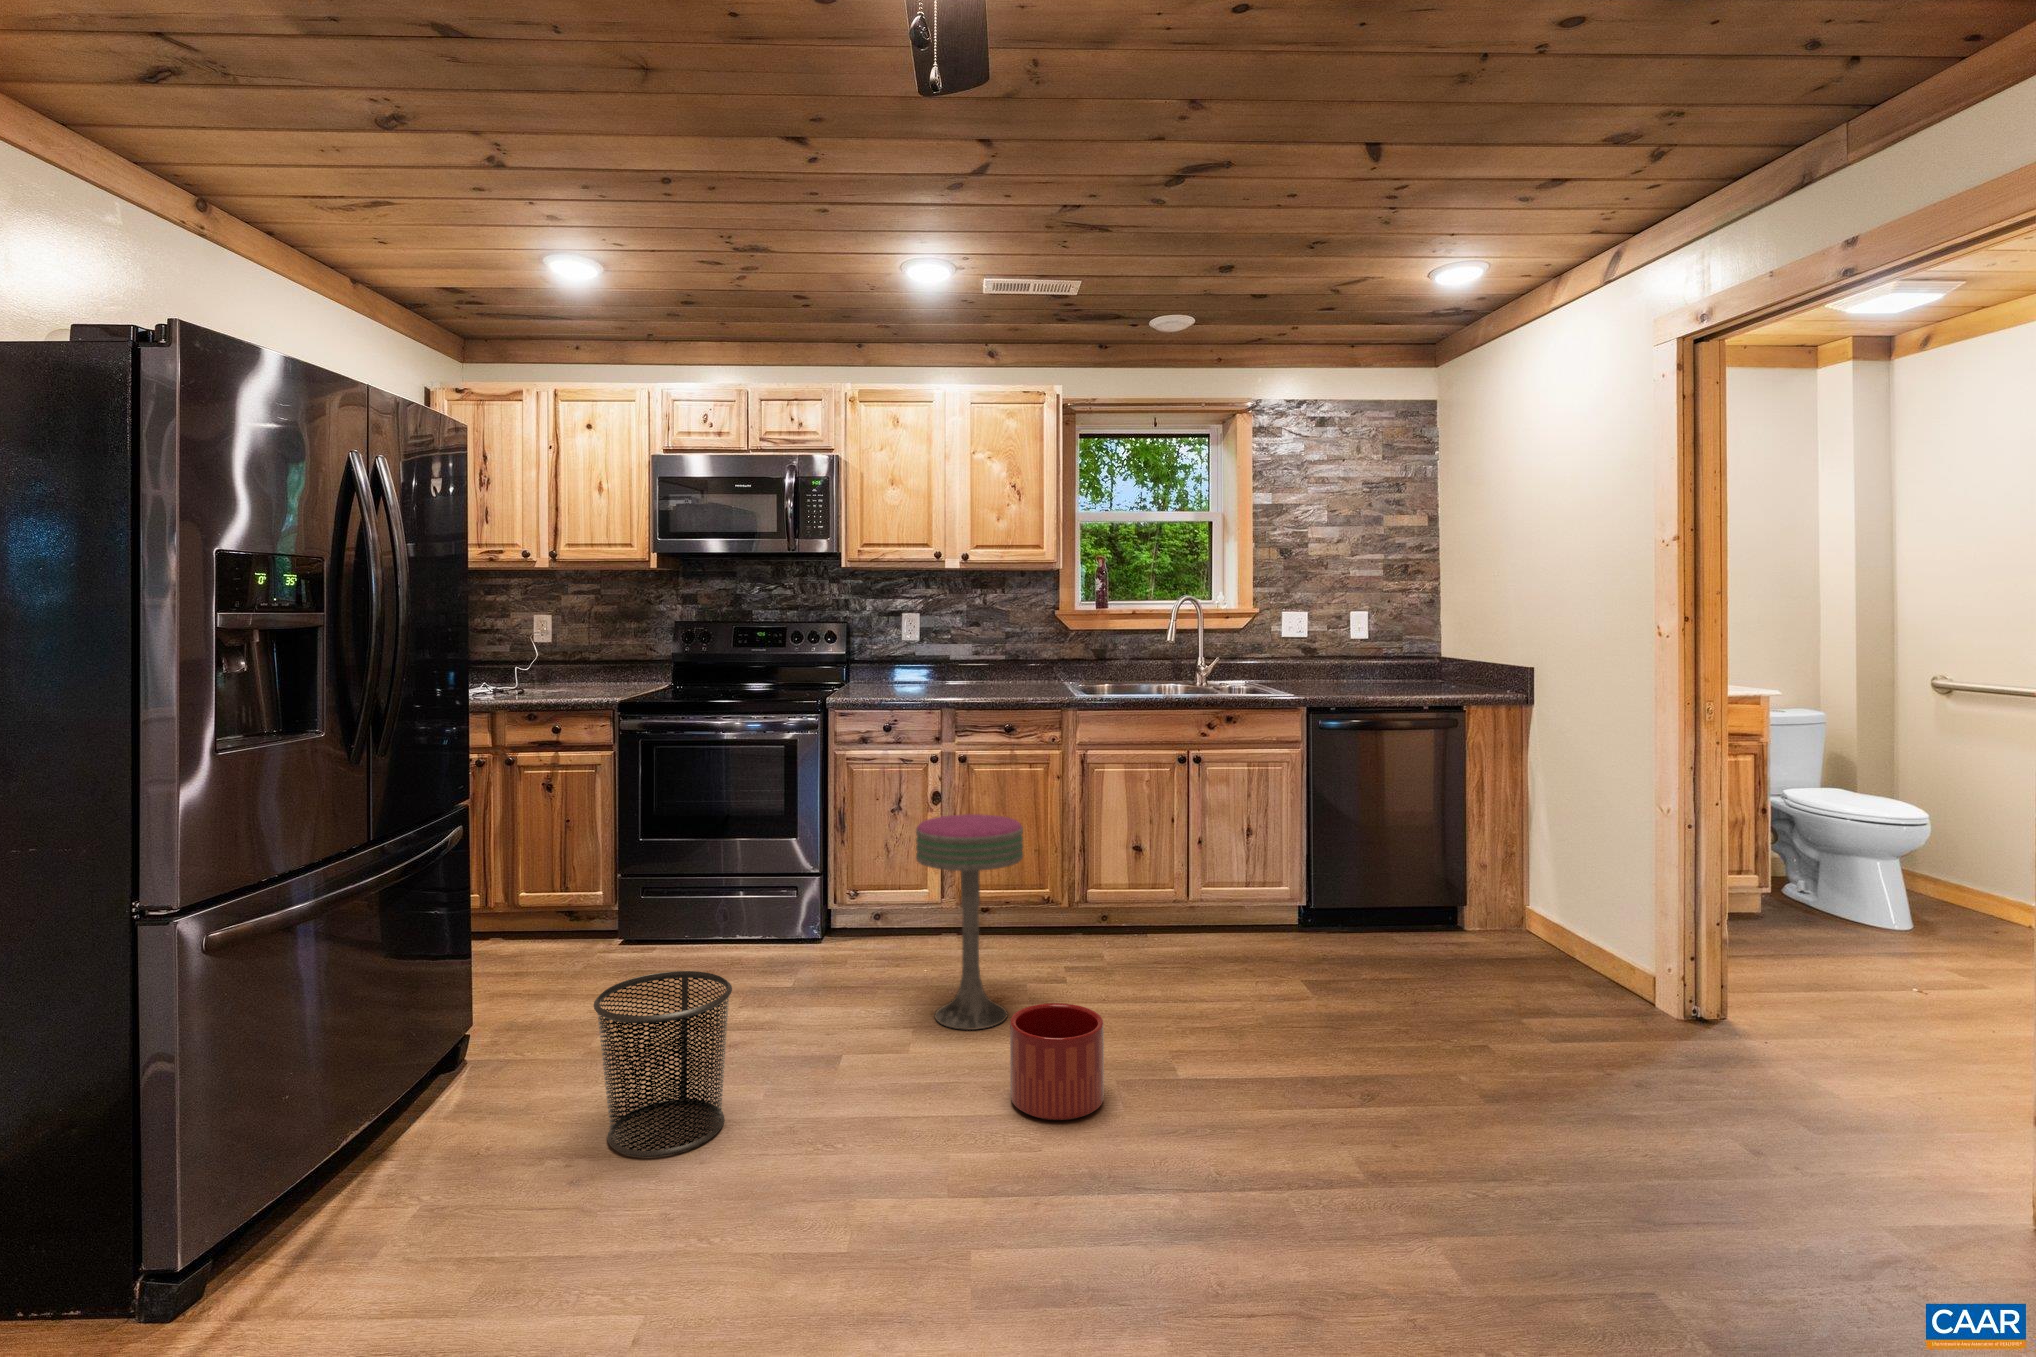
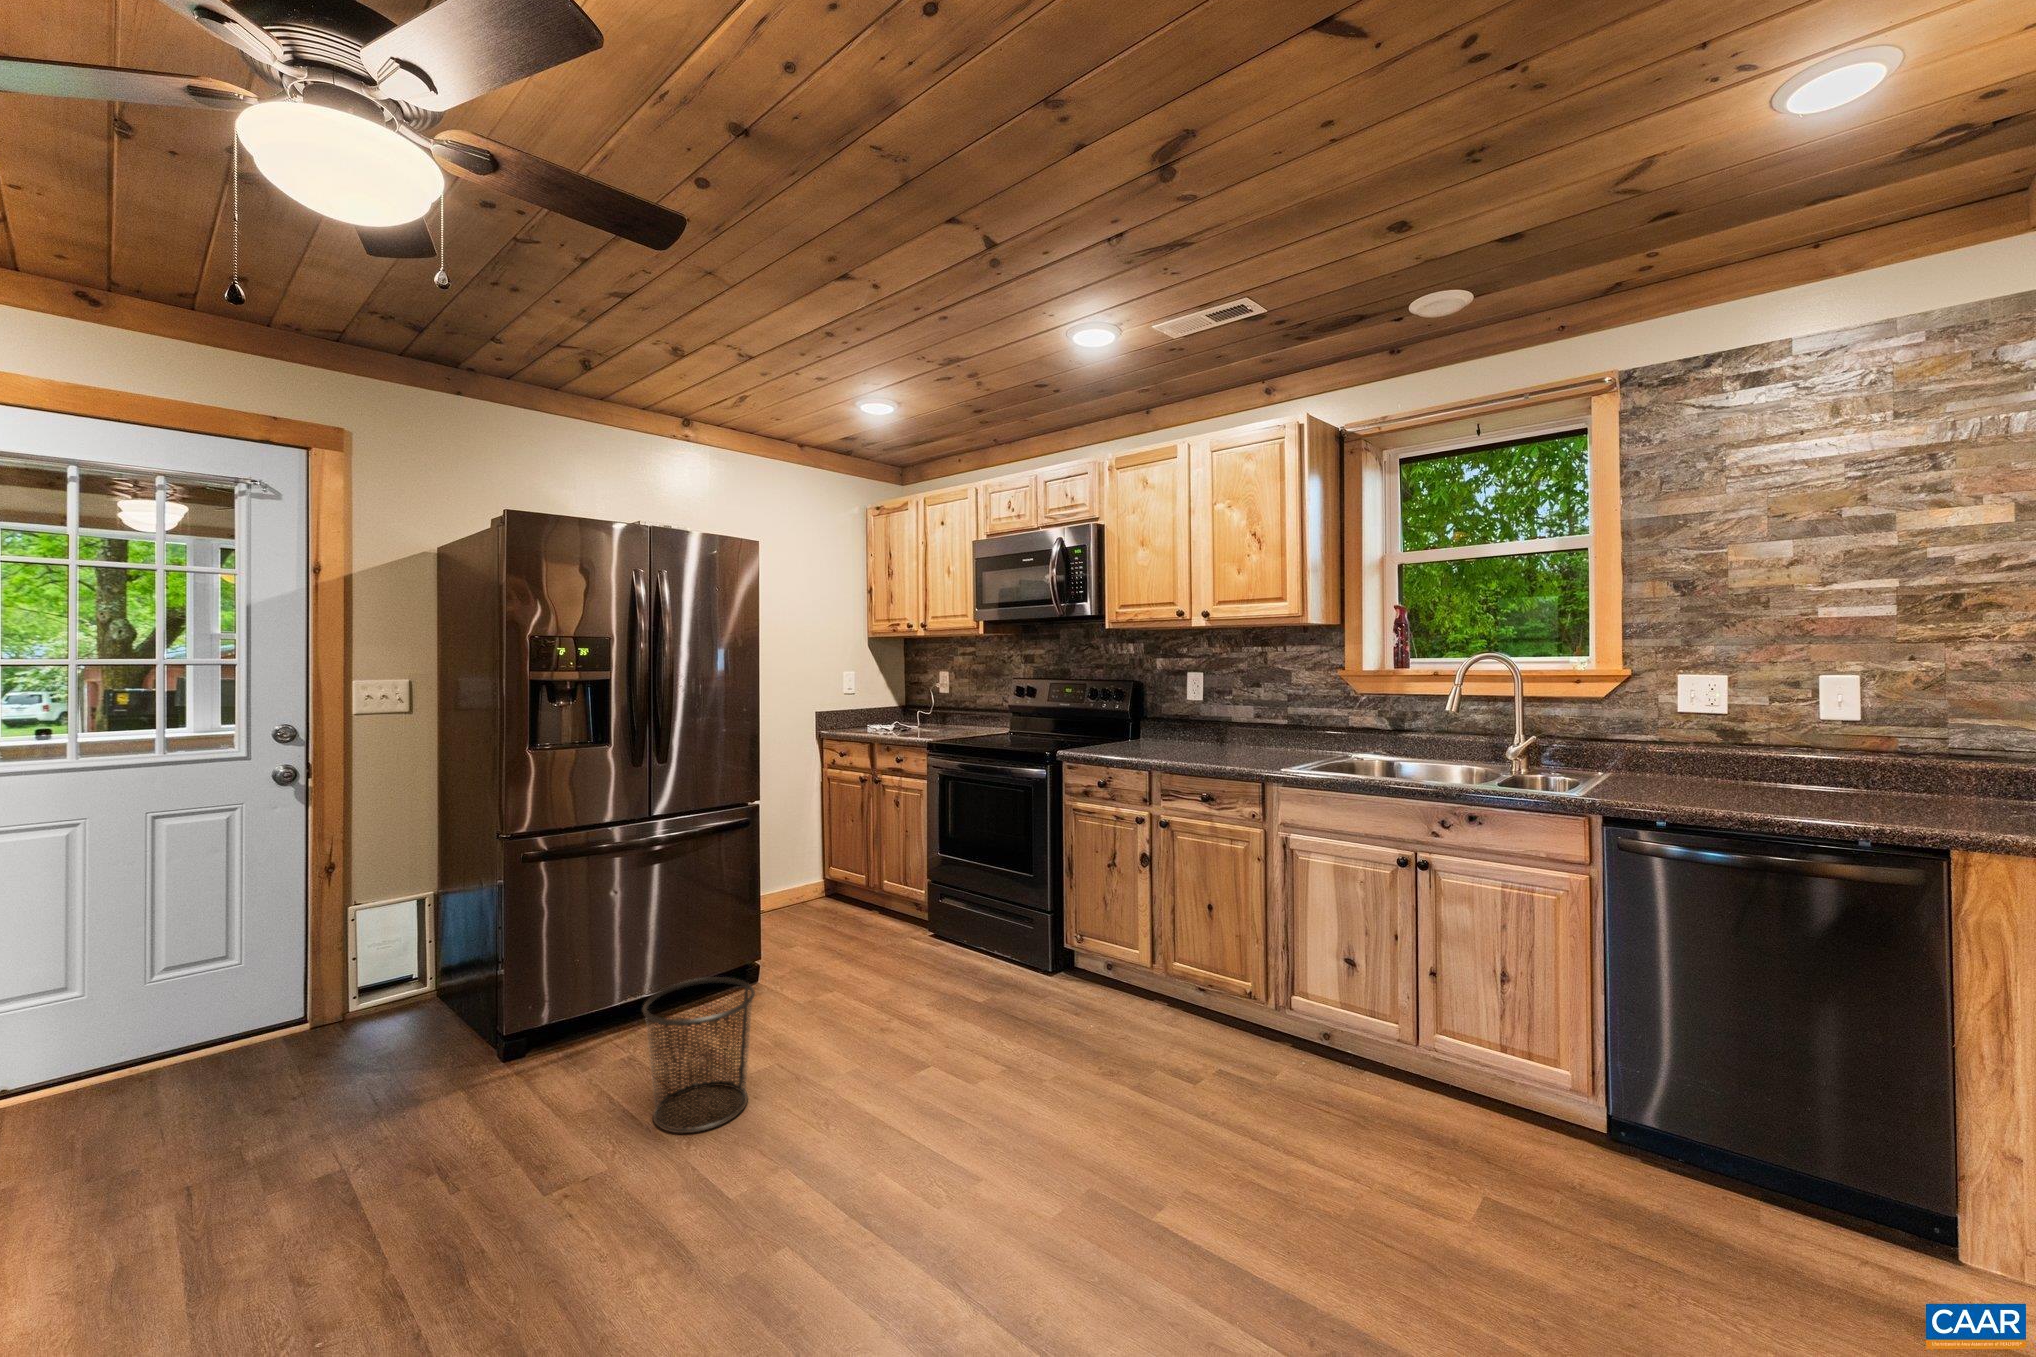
bar stool: present [916,814,1023,1030] -> none [975,889,1086,1124]
planter: present [1010,1003,1104,1120] -> none [891,1124,996,1279]

